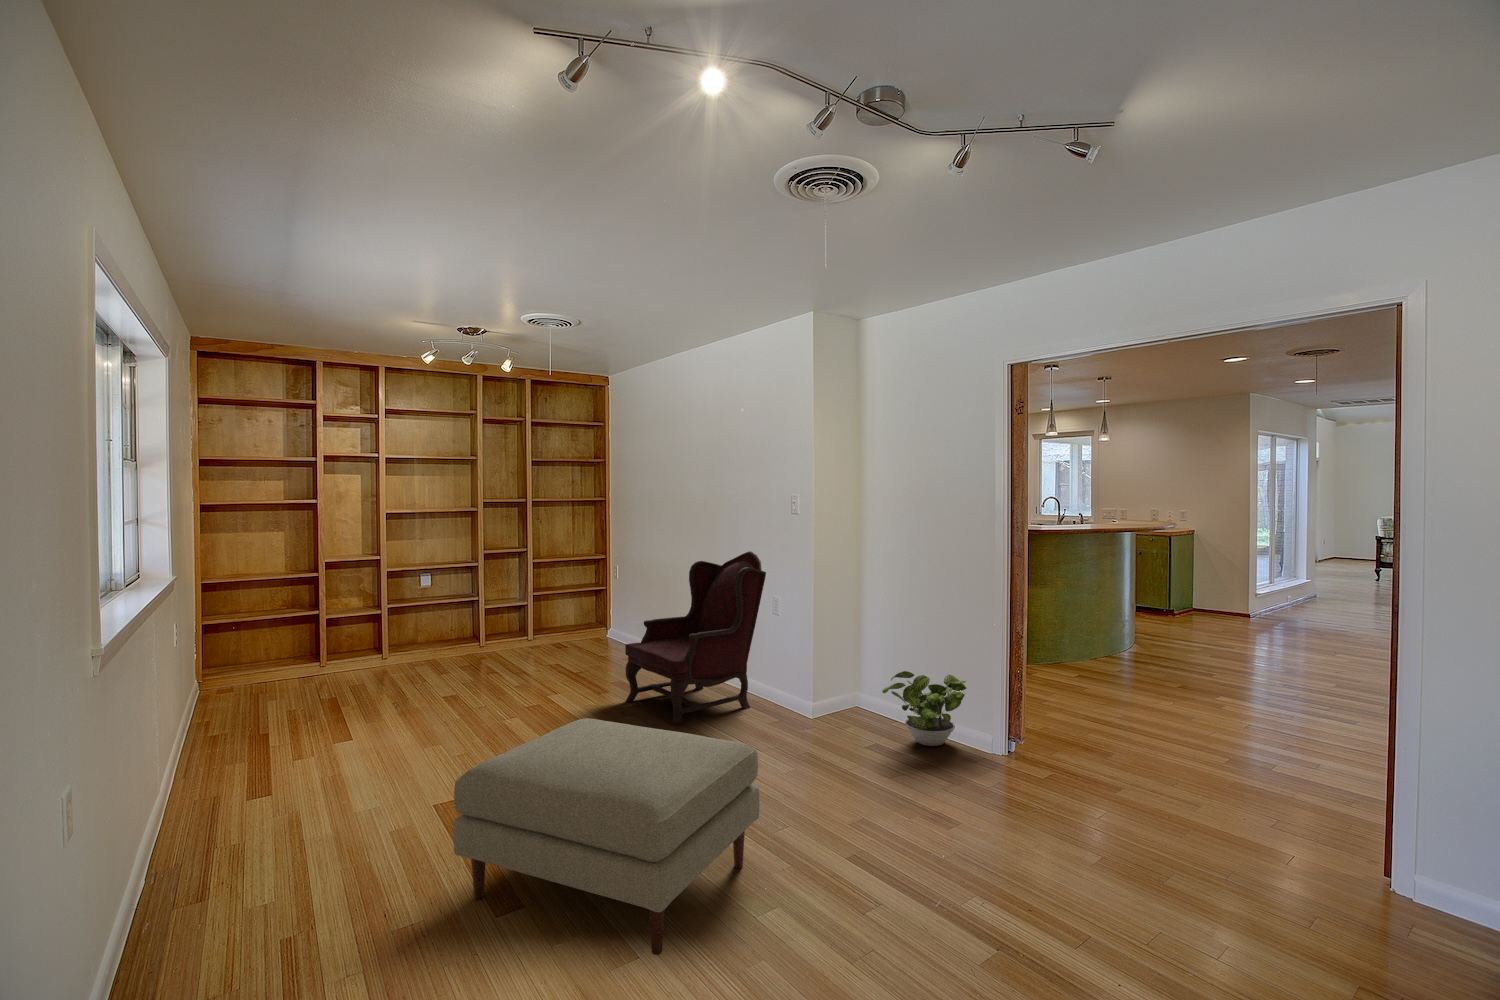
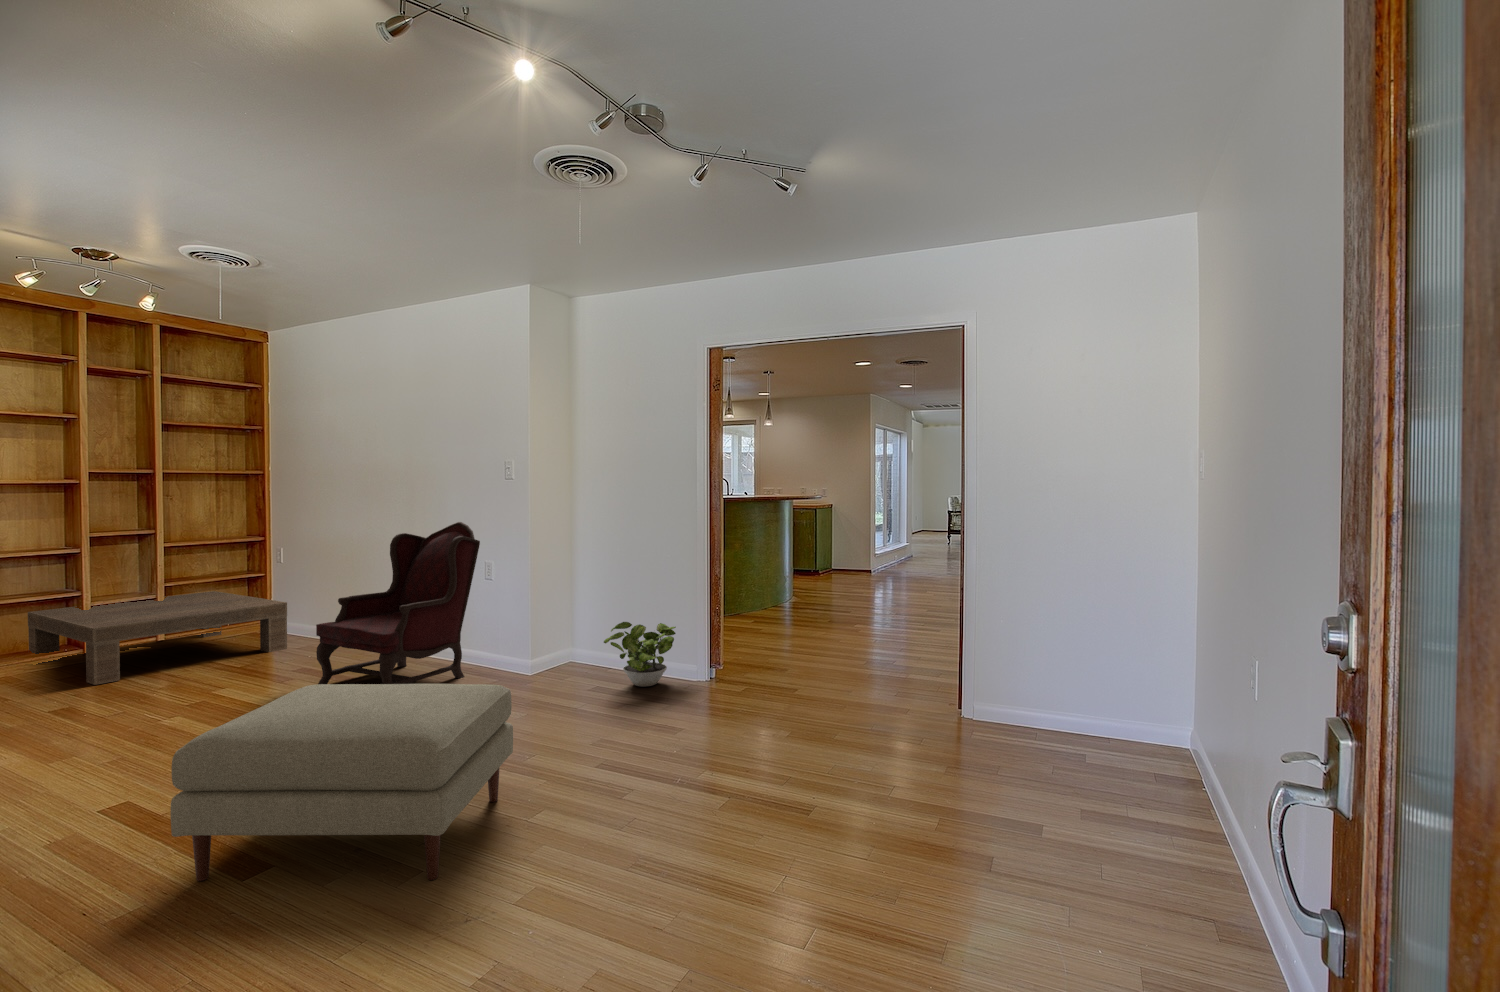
coffee table: none [444,601,615,678] -> present [28,591,287,685]

